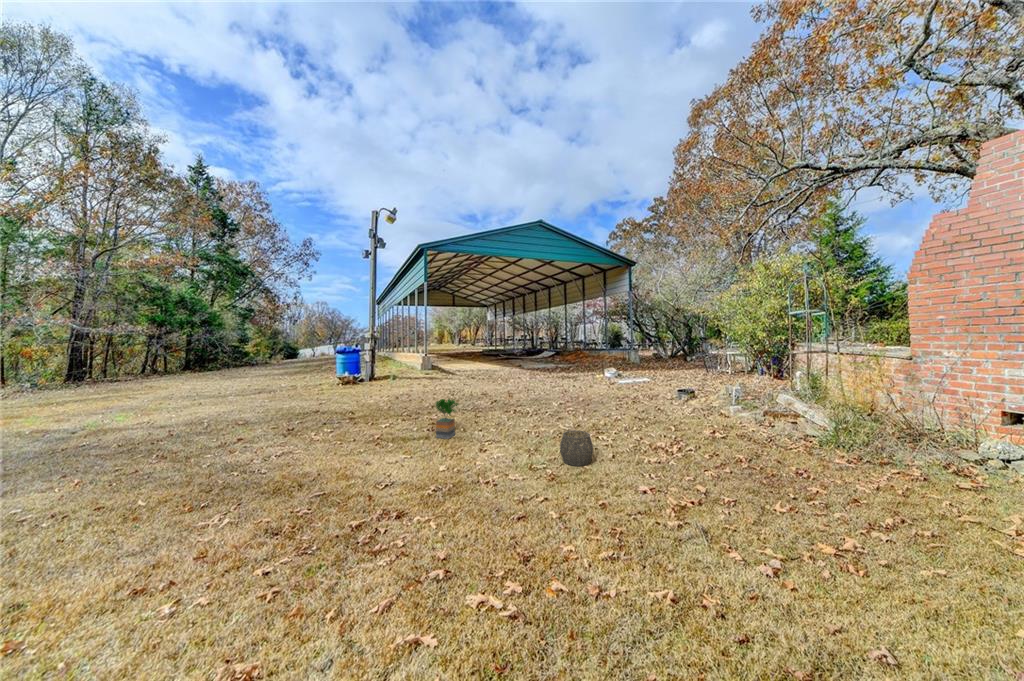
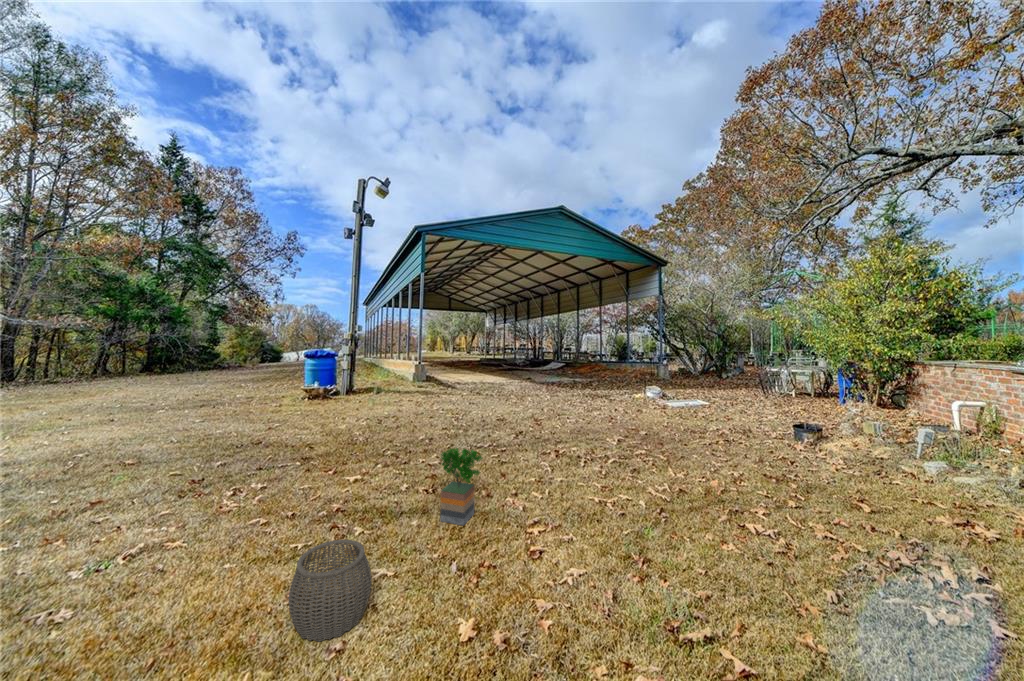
woven basket: present [560,430,593,466] -> present [288,540,372,642]

